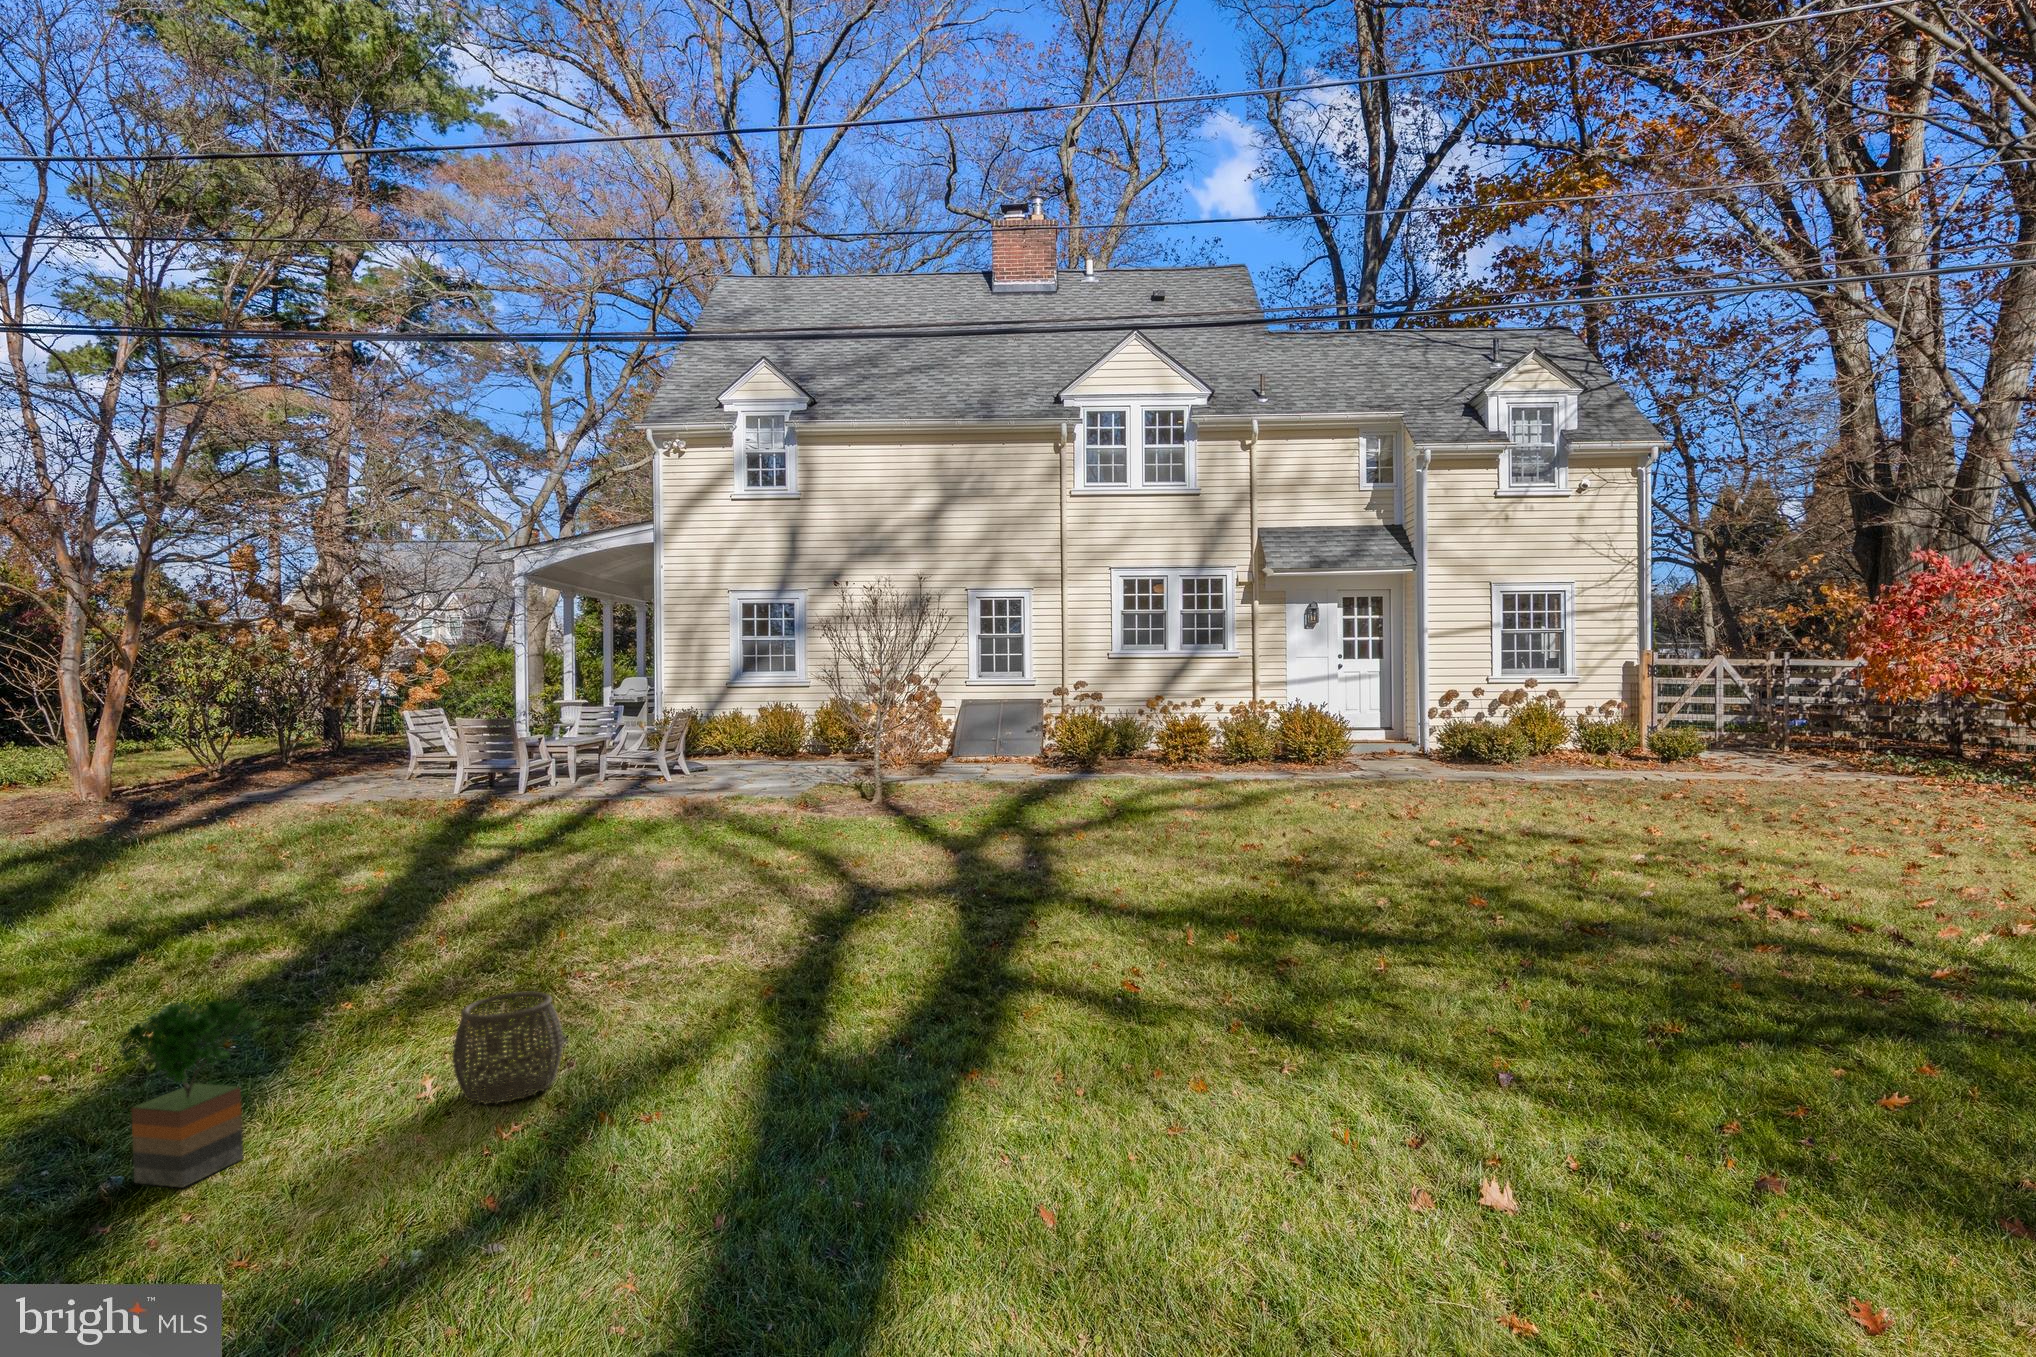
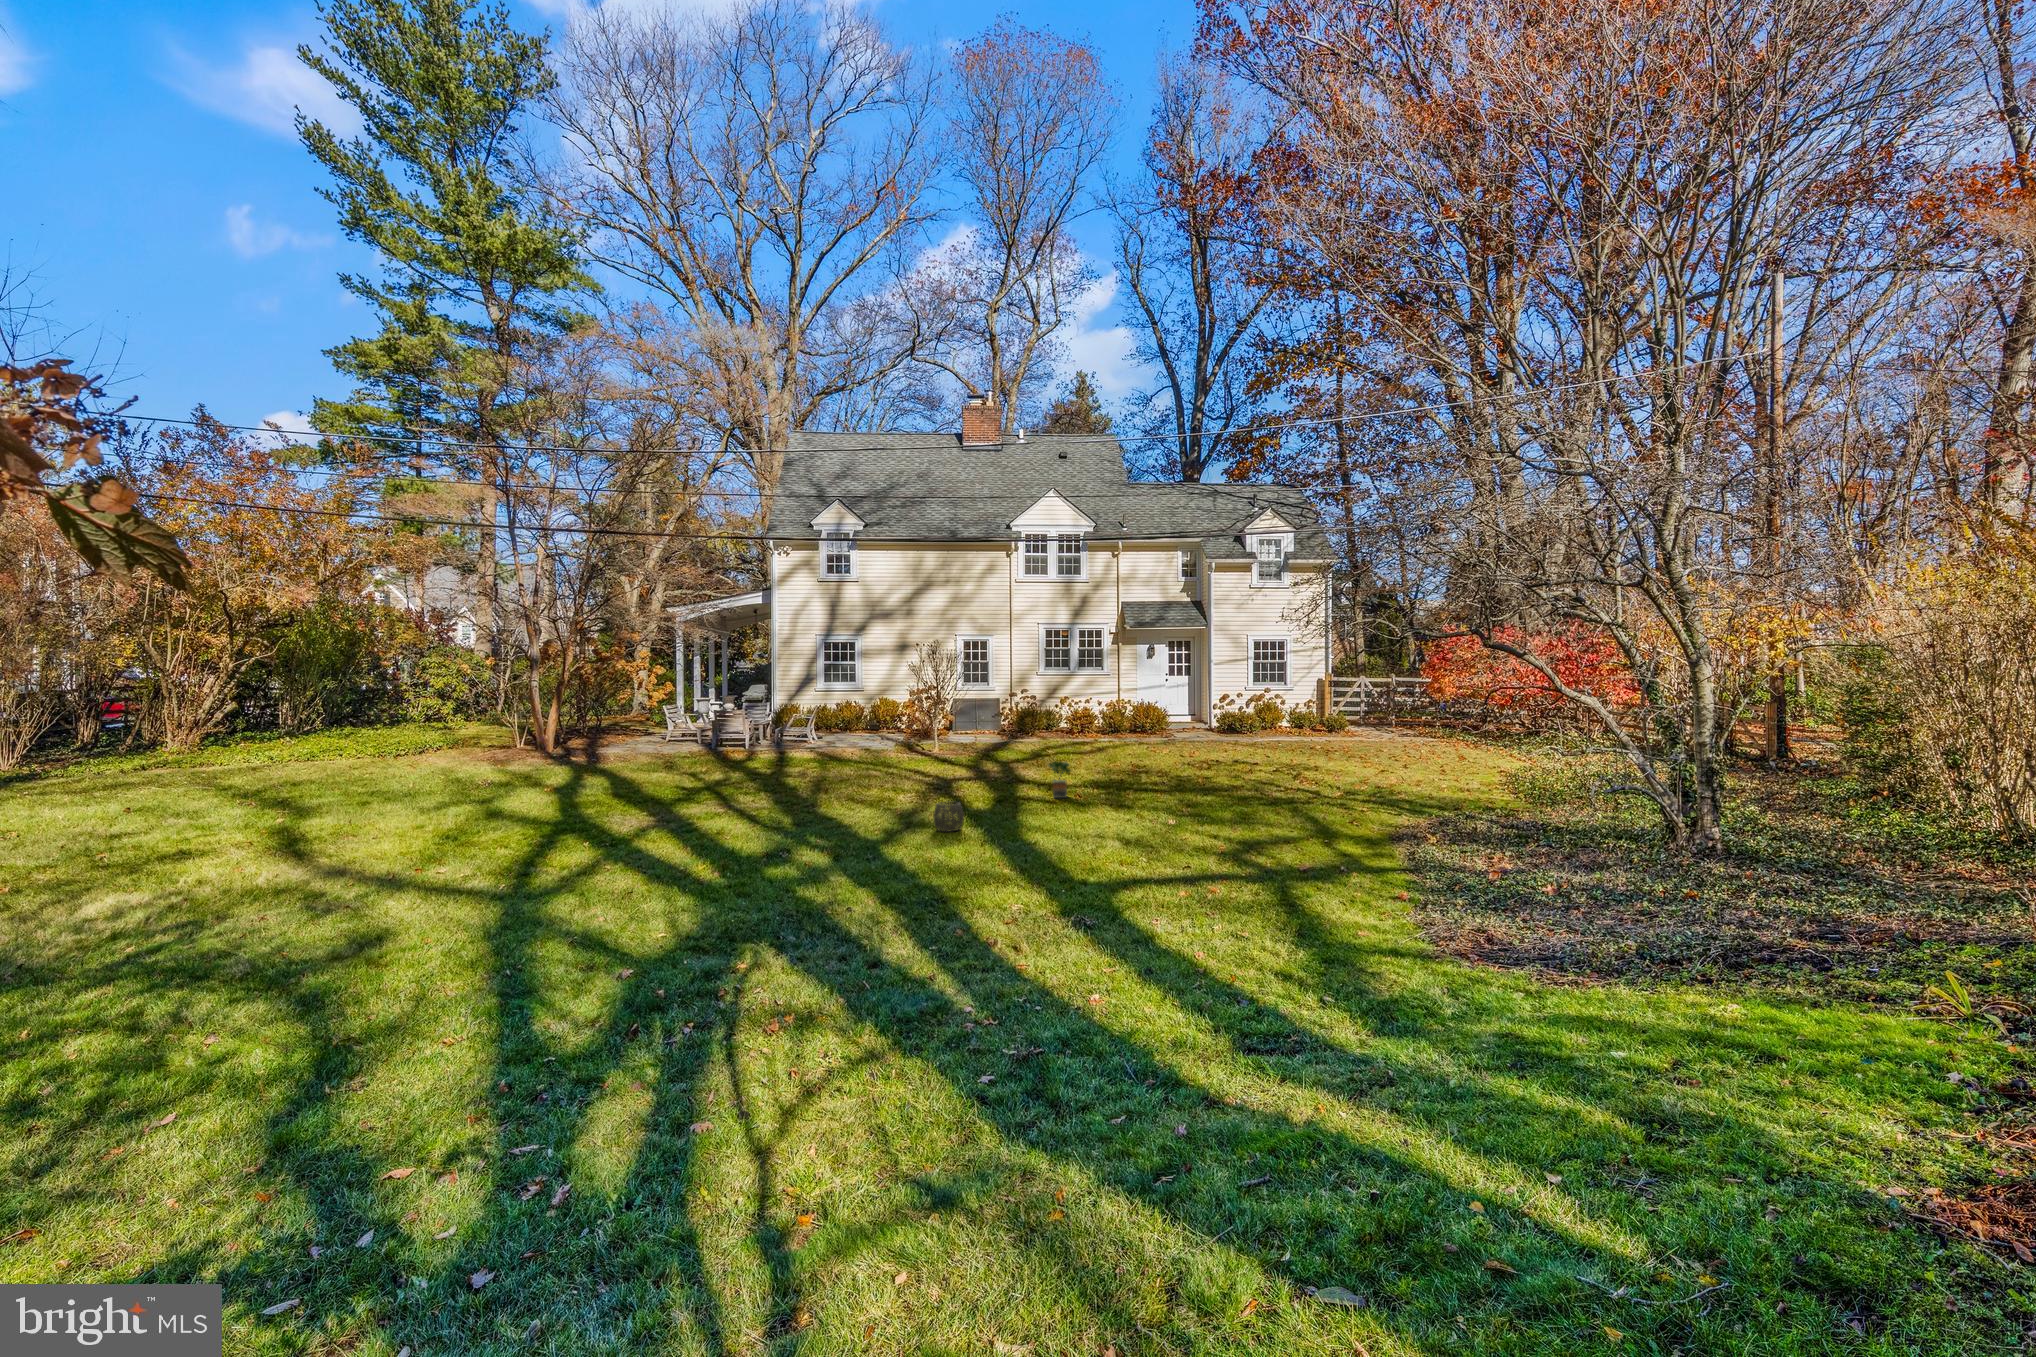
potted tree: present [117,999,259,1188] -> present [1048,761,1071,798]

